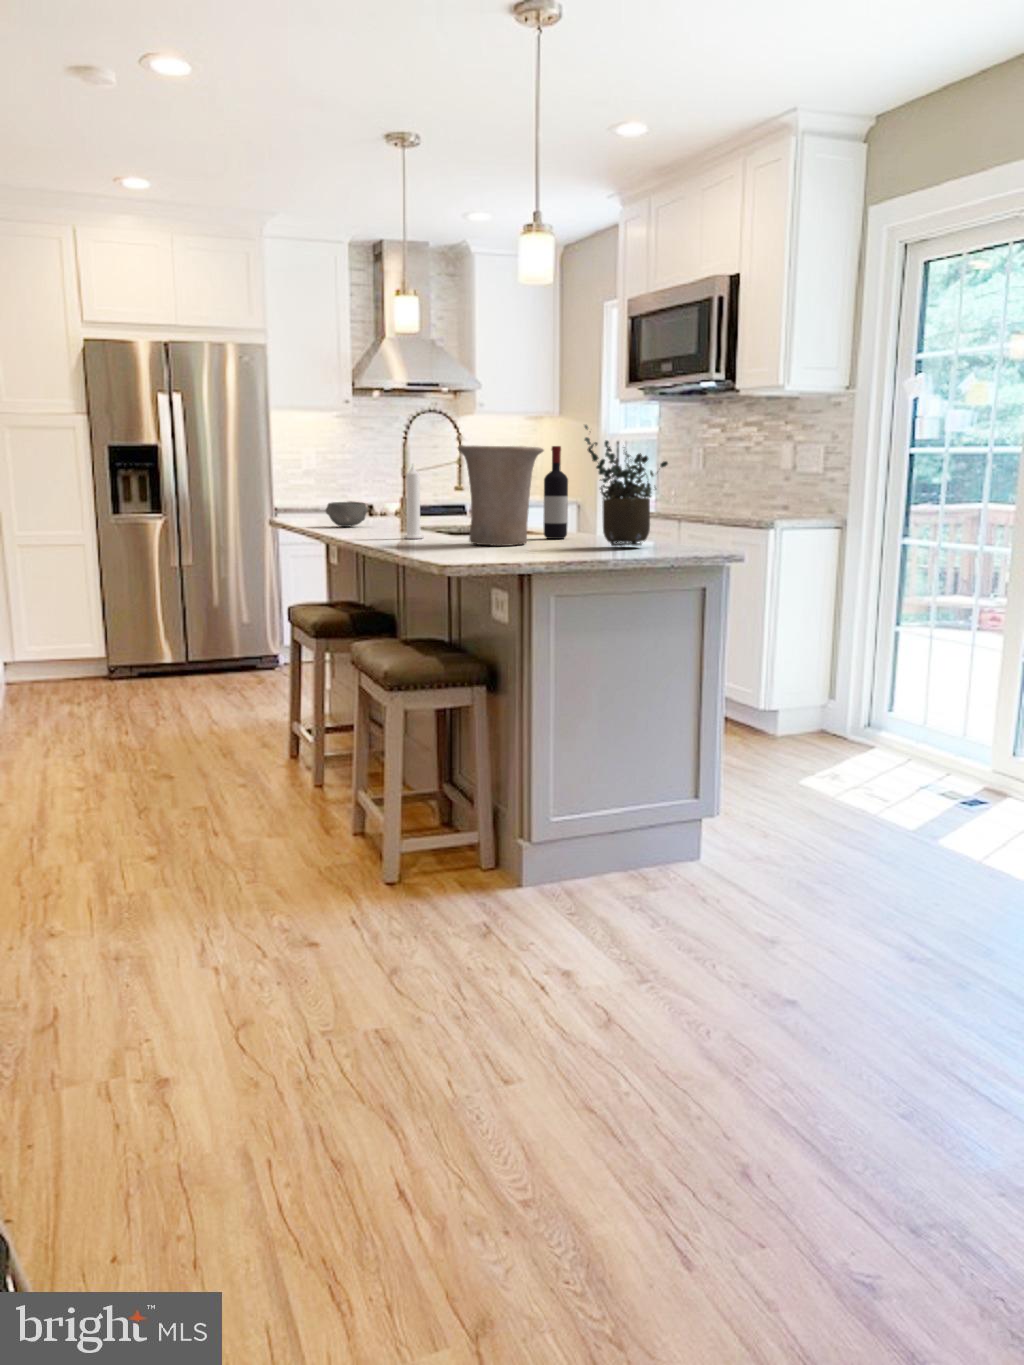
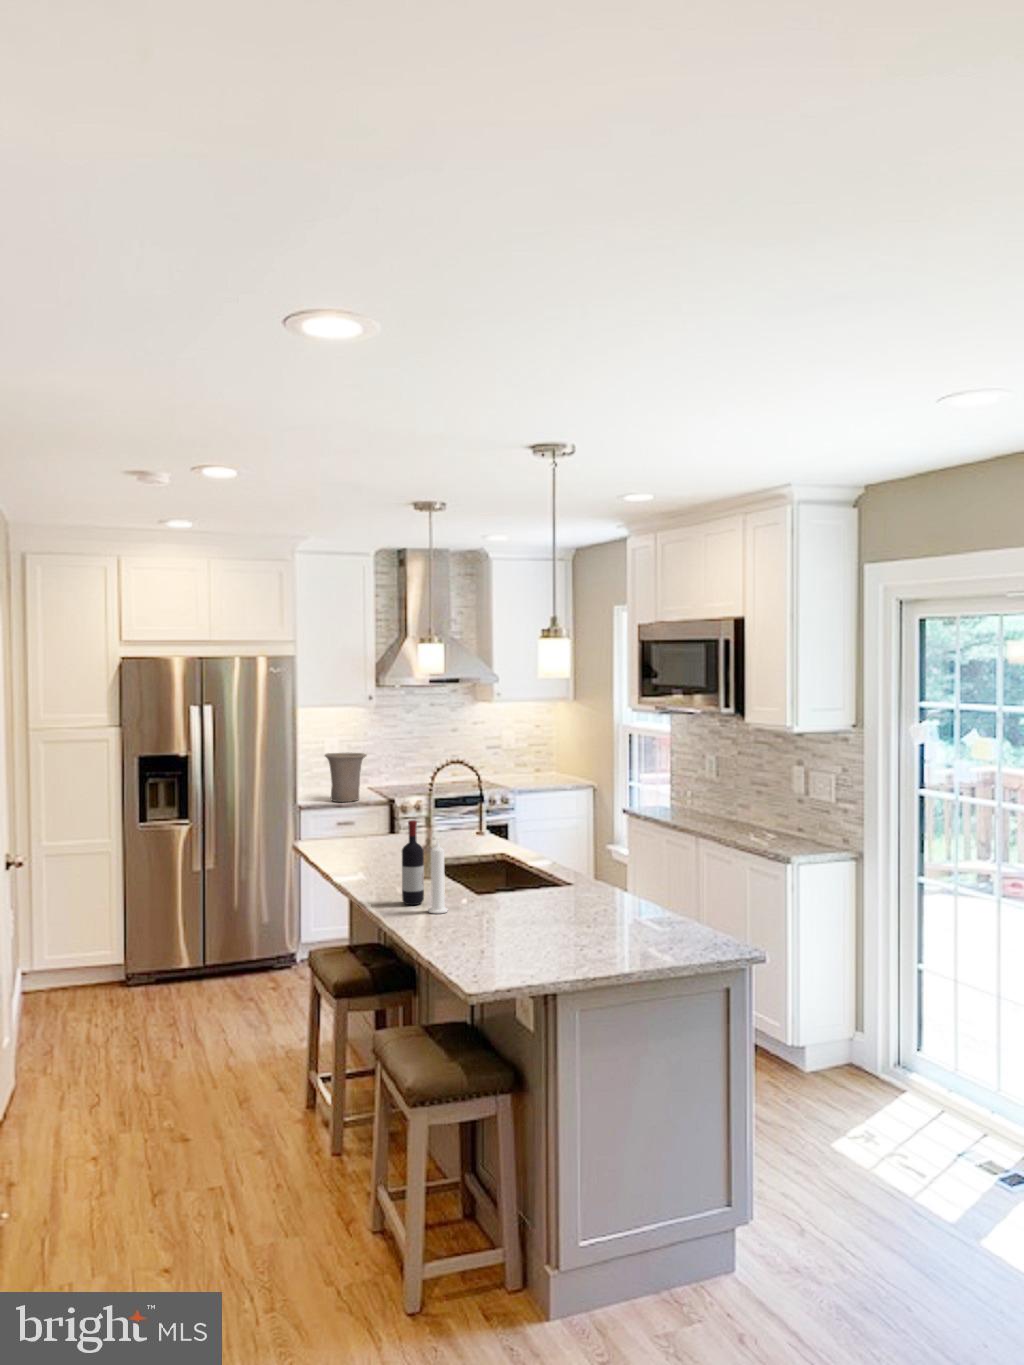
potted plant: present [584,425,668,547] -> none [603,834,686,952]
vase: present [458,445,544,546] -> present [325,753,366,802]
wine bottle: present [543,446,568,539] -> present [402,820,424,905]
bowl: present [326,502,368,527] -> none [350,842,391,869]

